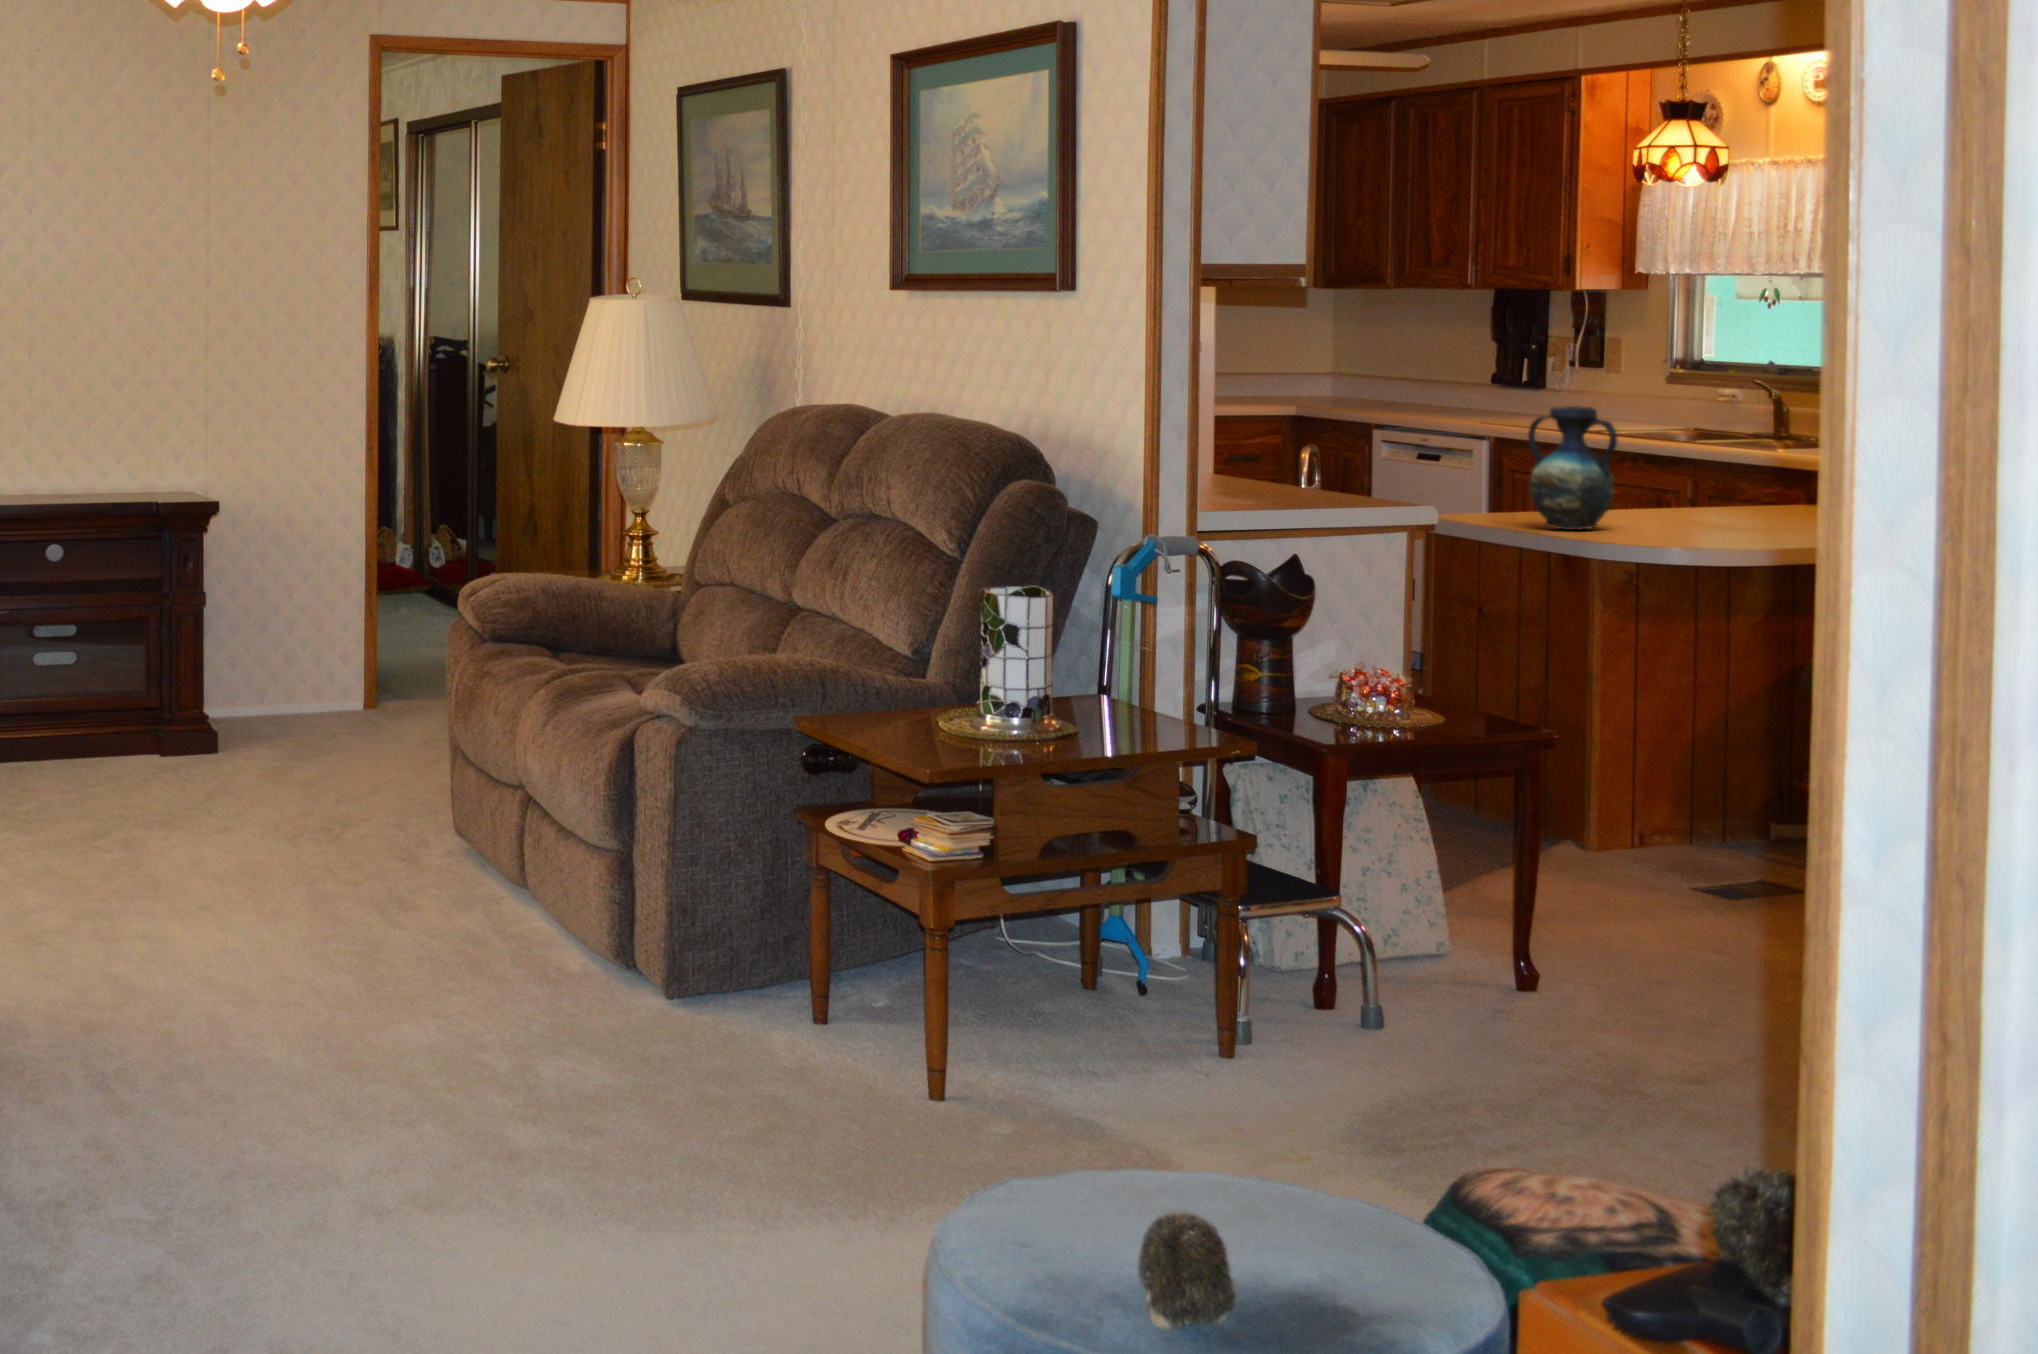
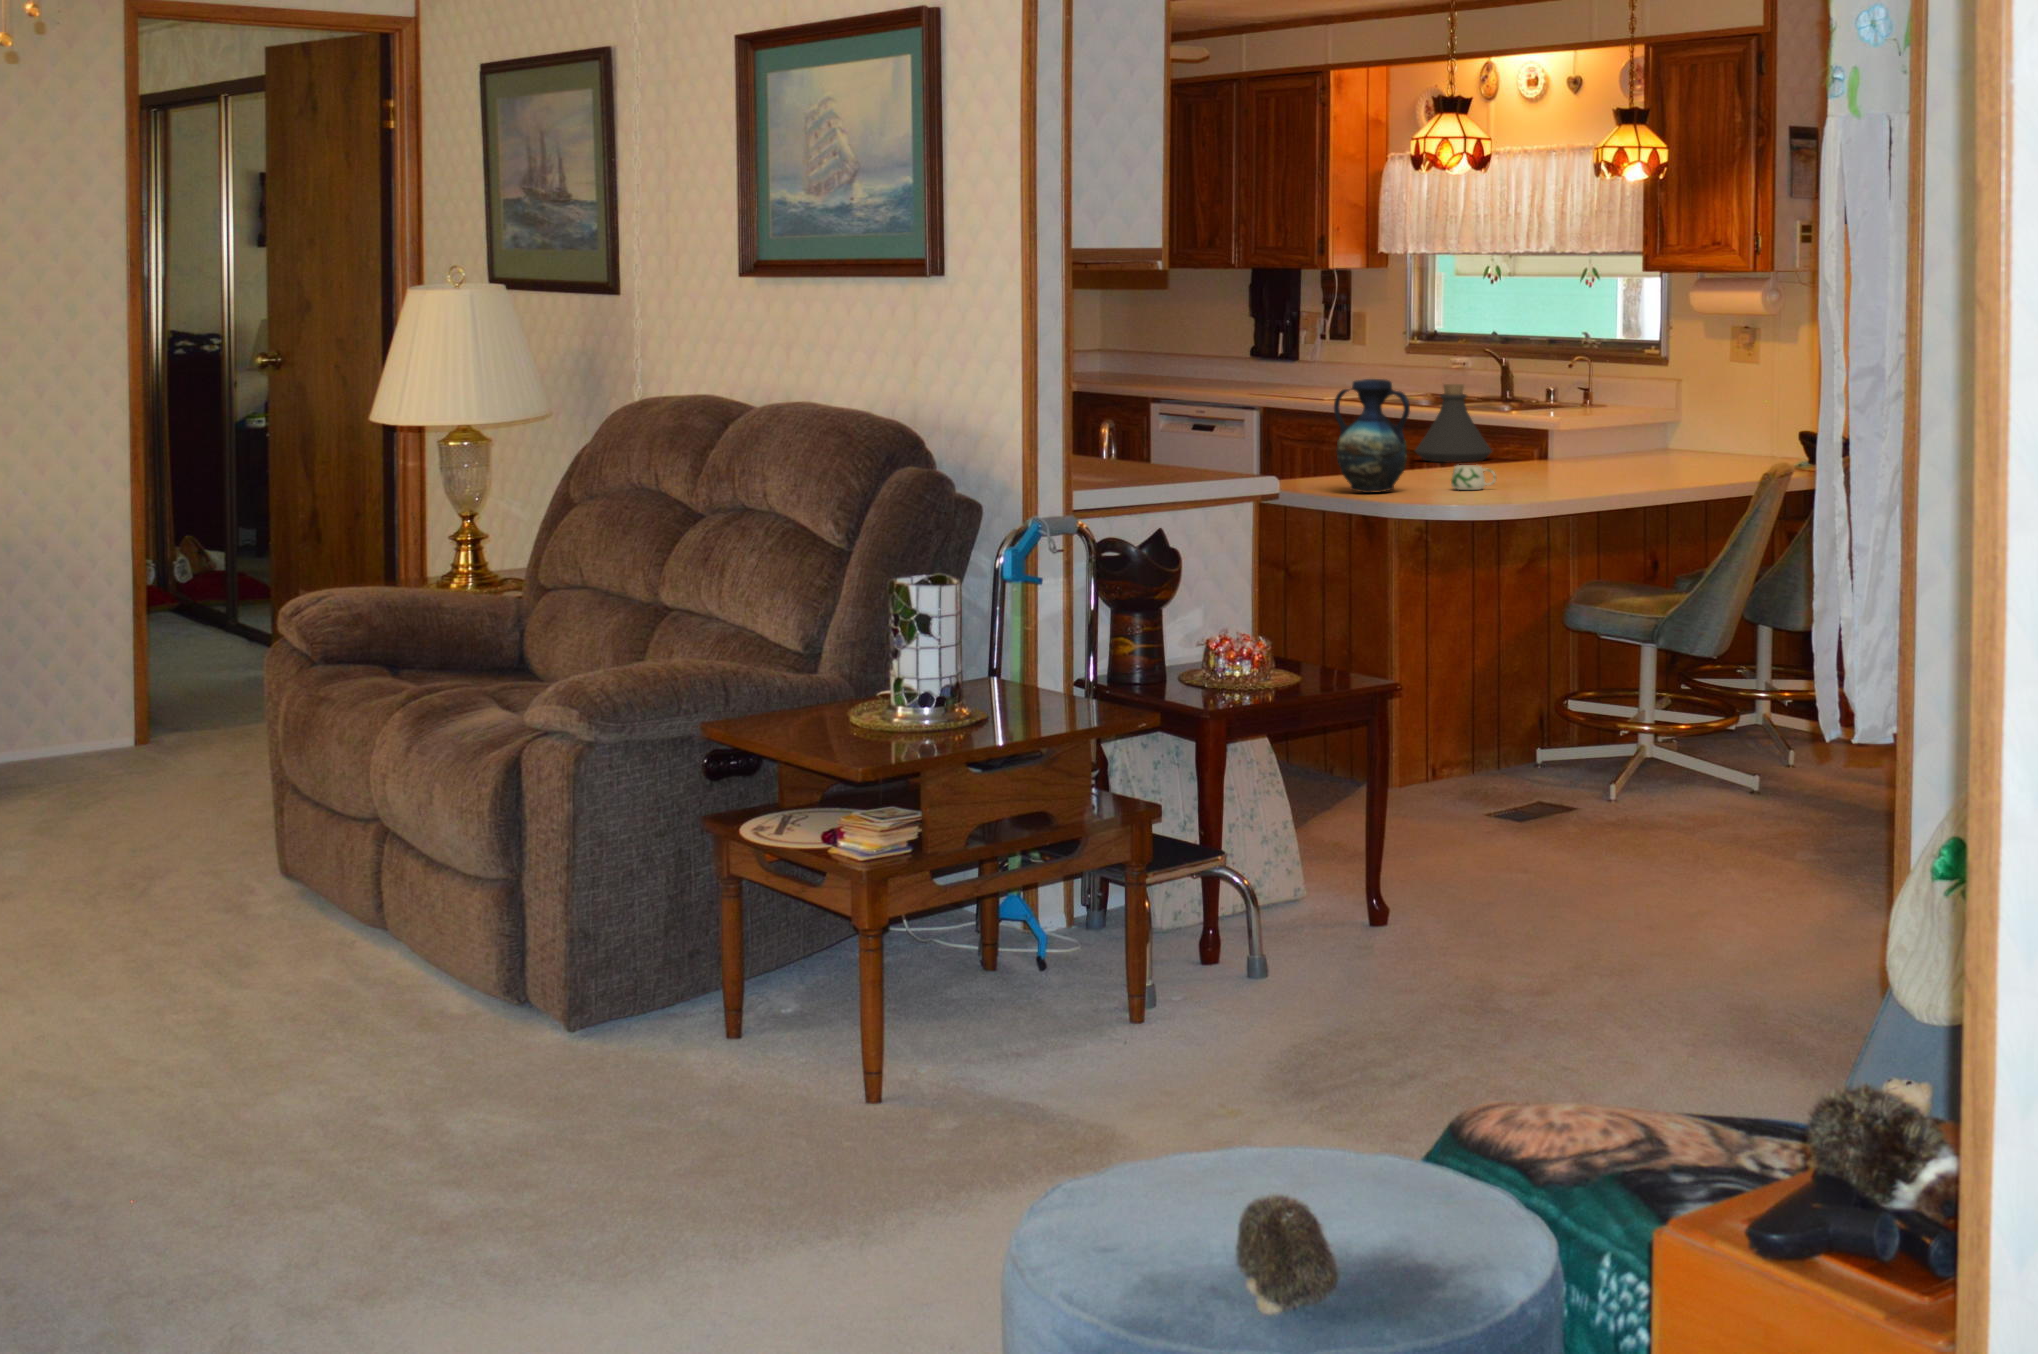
bottle: none [1656,417,1754,504] -> present [1415,384,1492,462]
mug: none [1668,504,1723,532] -> present [1451,465,1496,490]

